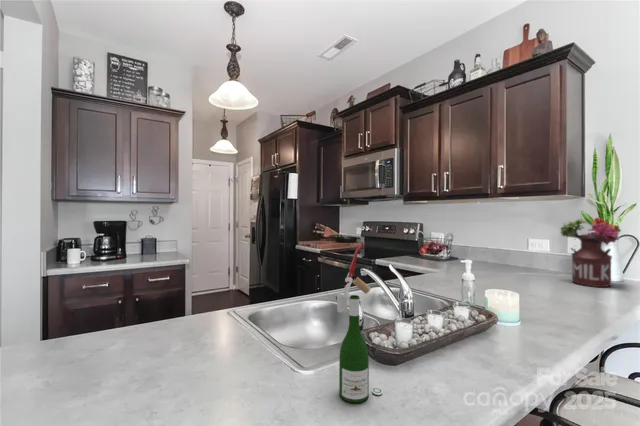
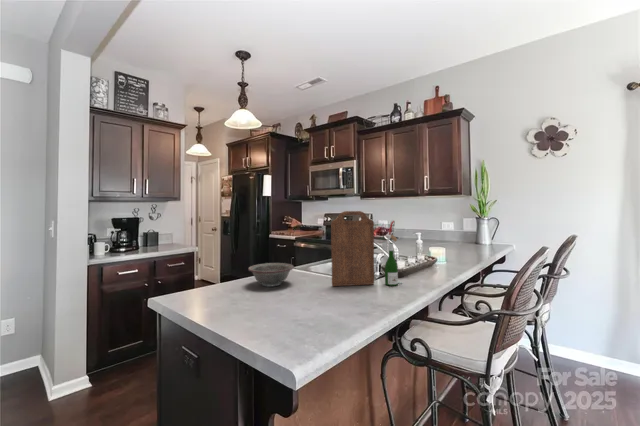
flower arrangement: present [561,217,621,287] -> none [459,208,489,247]
cutting board: none [222,220,317,388] -> present [331,211,374,286]
decorative bowl: none [77,310,179,364] -> present [248,263,294,287]

